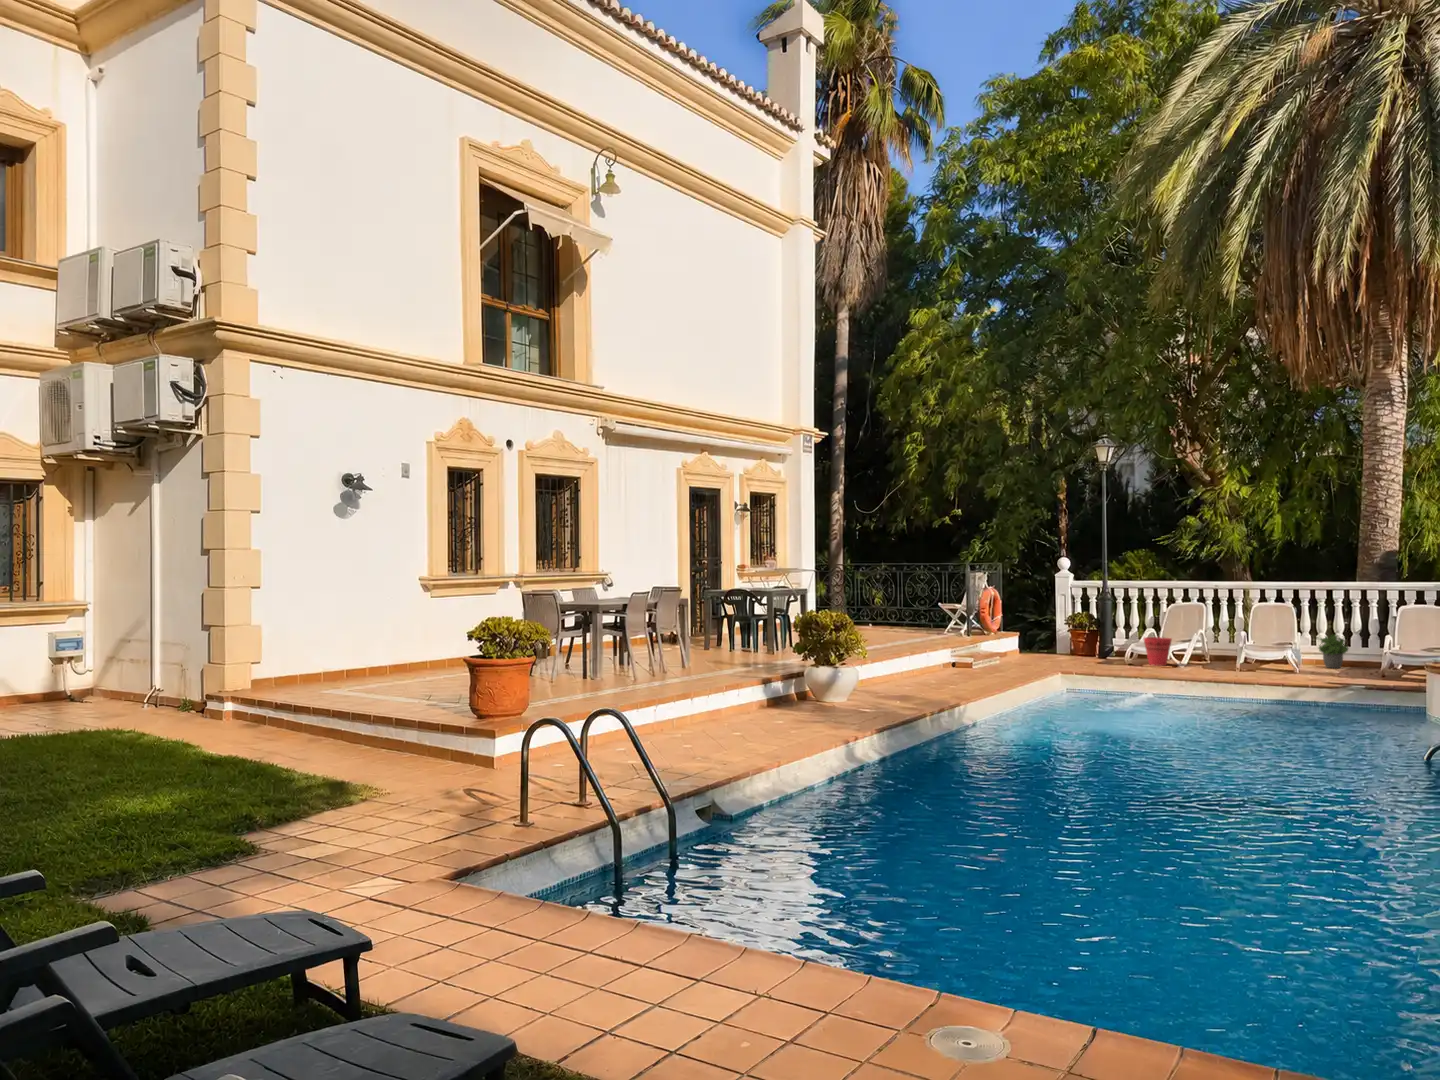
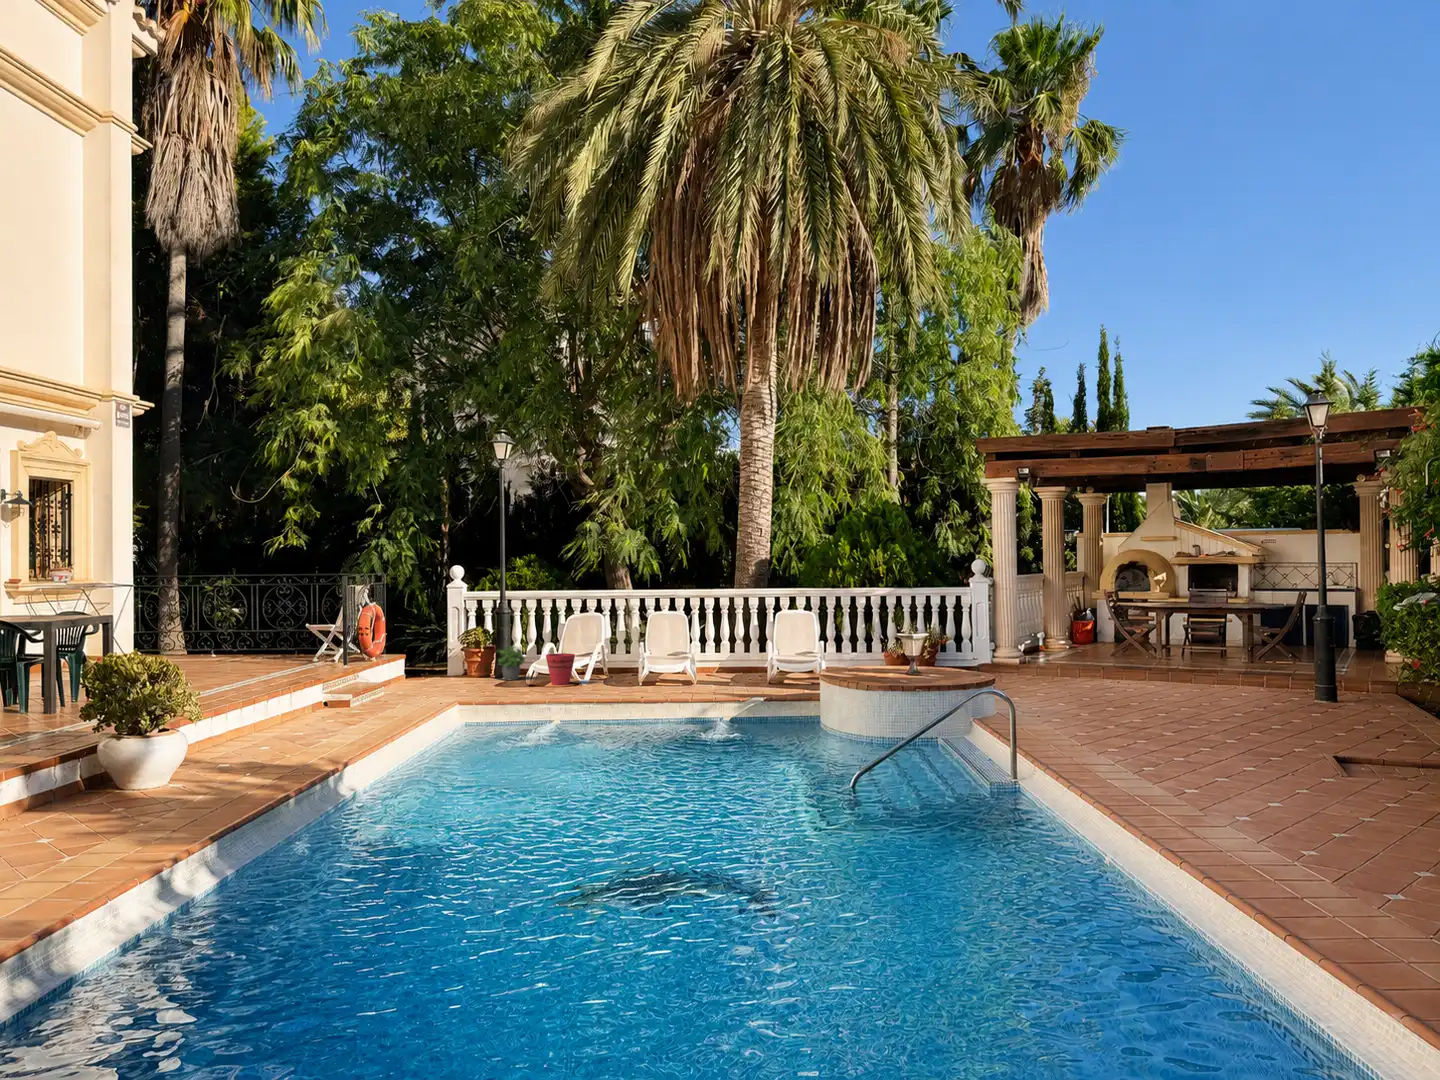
potted plant: present [1319,635,1348,668] -> present [498,646,525,680]

